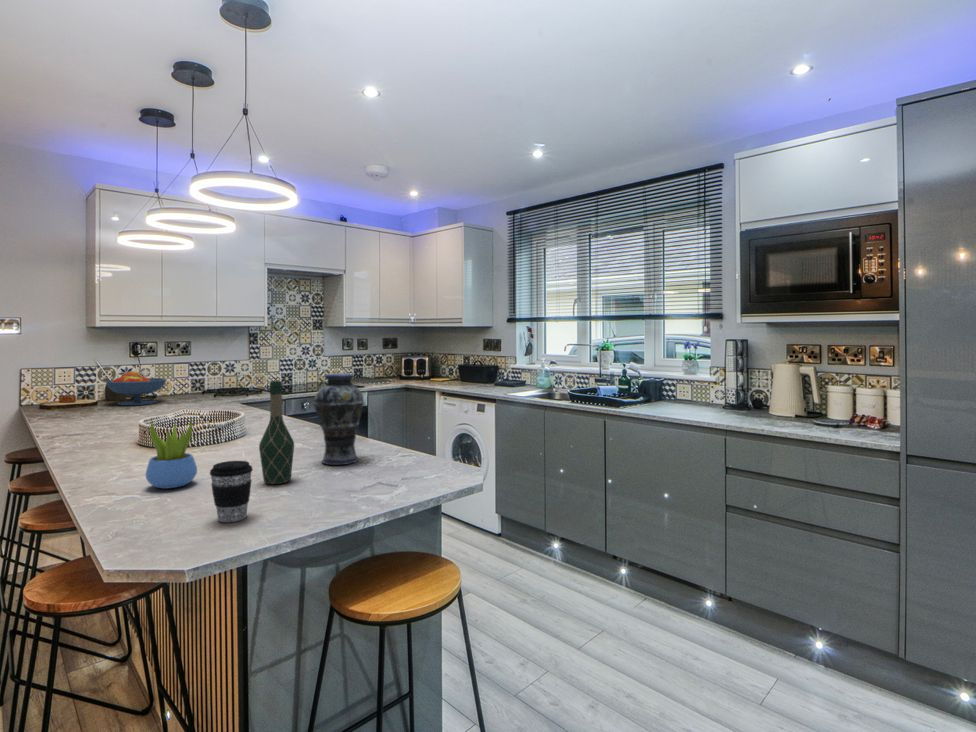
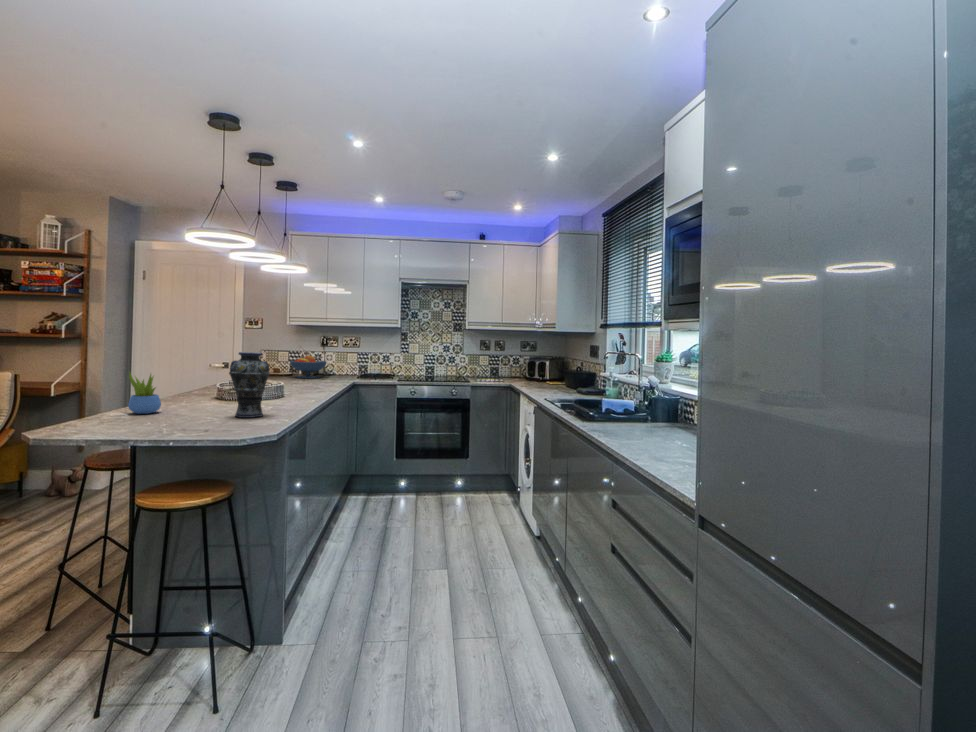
wine bottle: present [259,381,294,484] -> none [169,352,194,420]
coffee cup: present [210,461,253,522] -> none [83,395,113,430]

